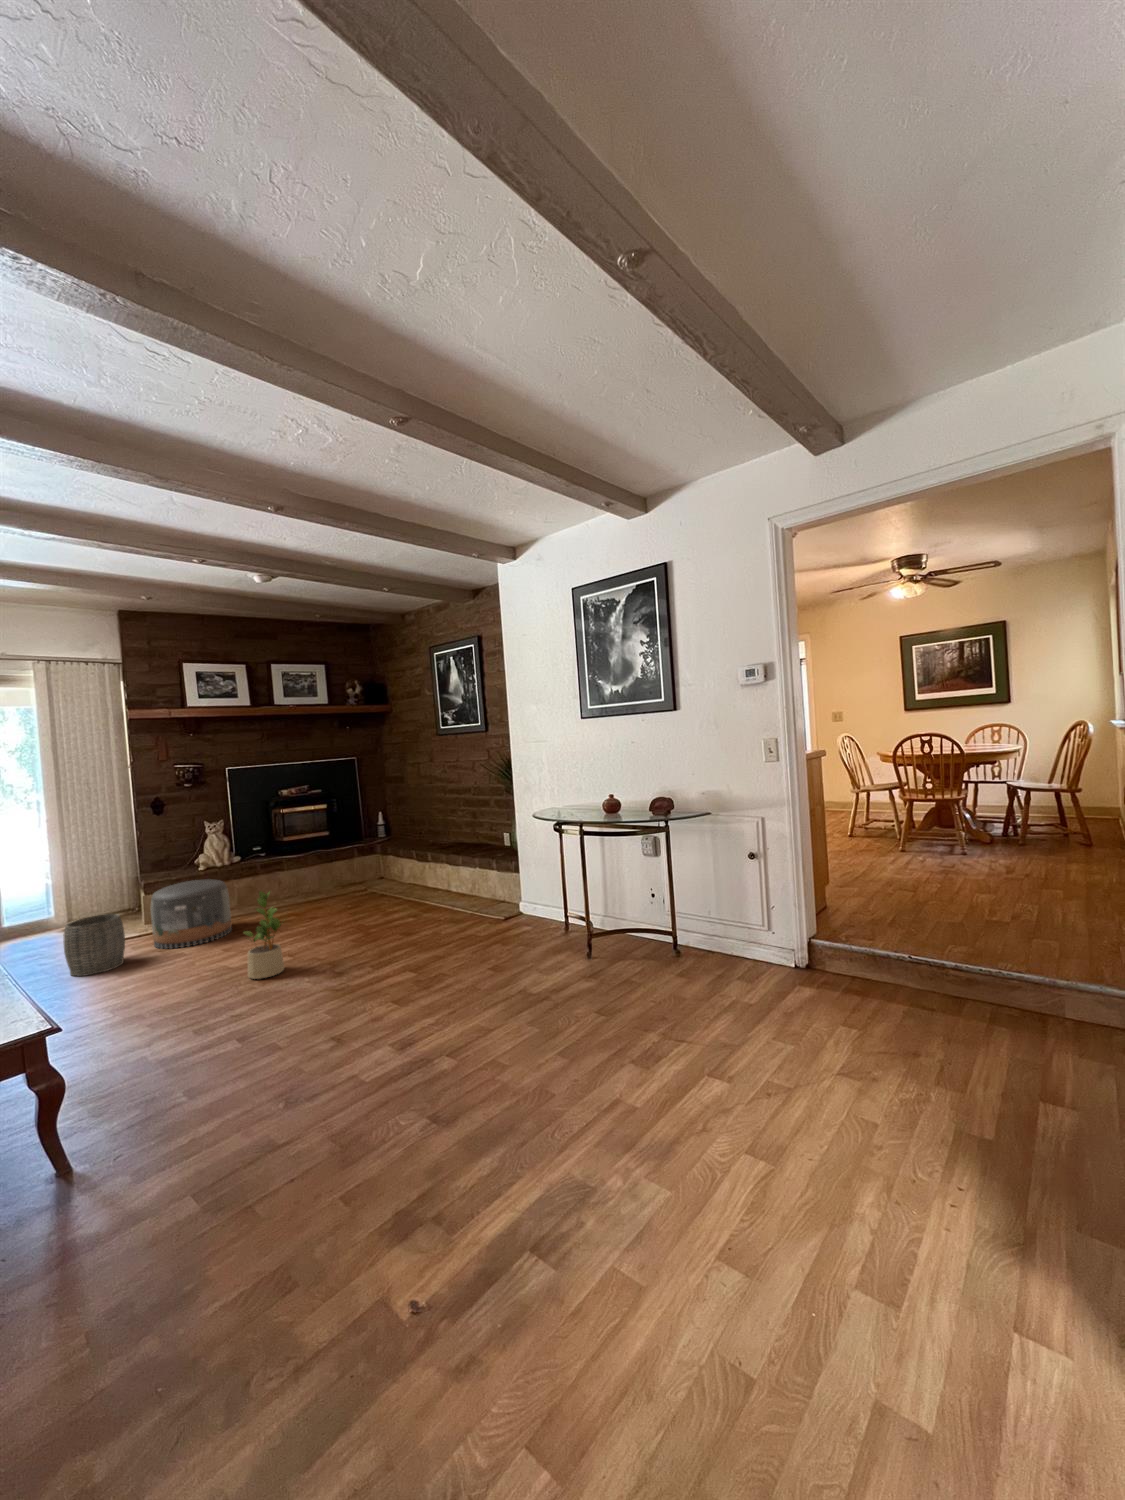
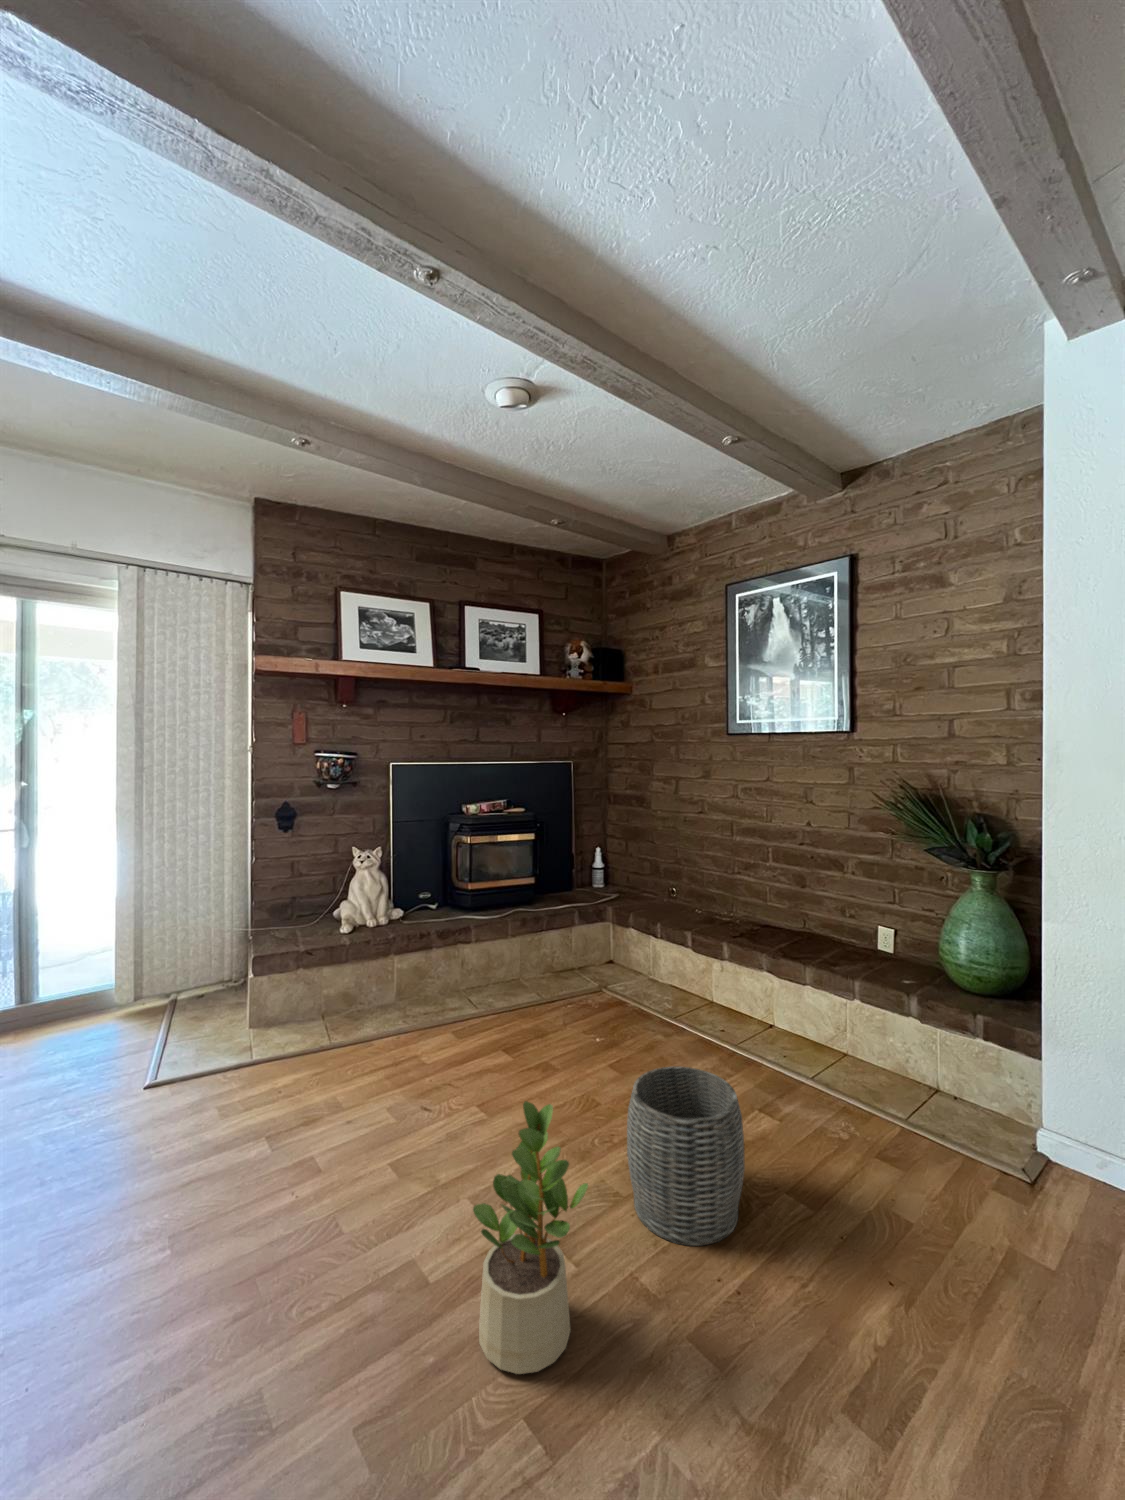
pouf: present [151,879,232,949] -> none [257,969,397,1123]
woven basket: present [63,914,125,976] -> present [627,1066,745,1246]

